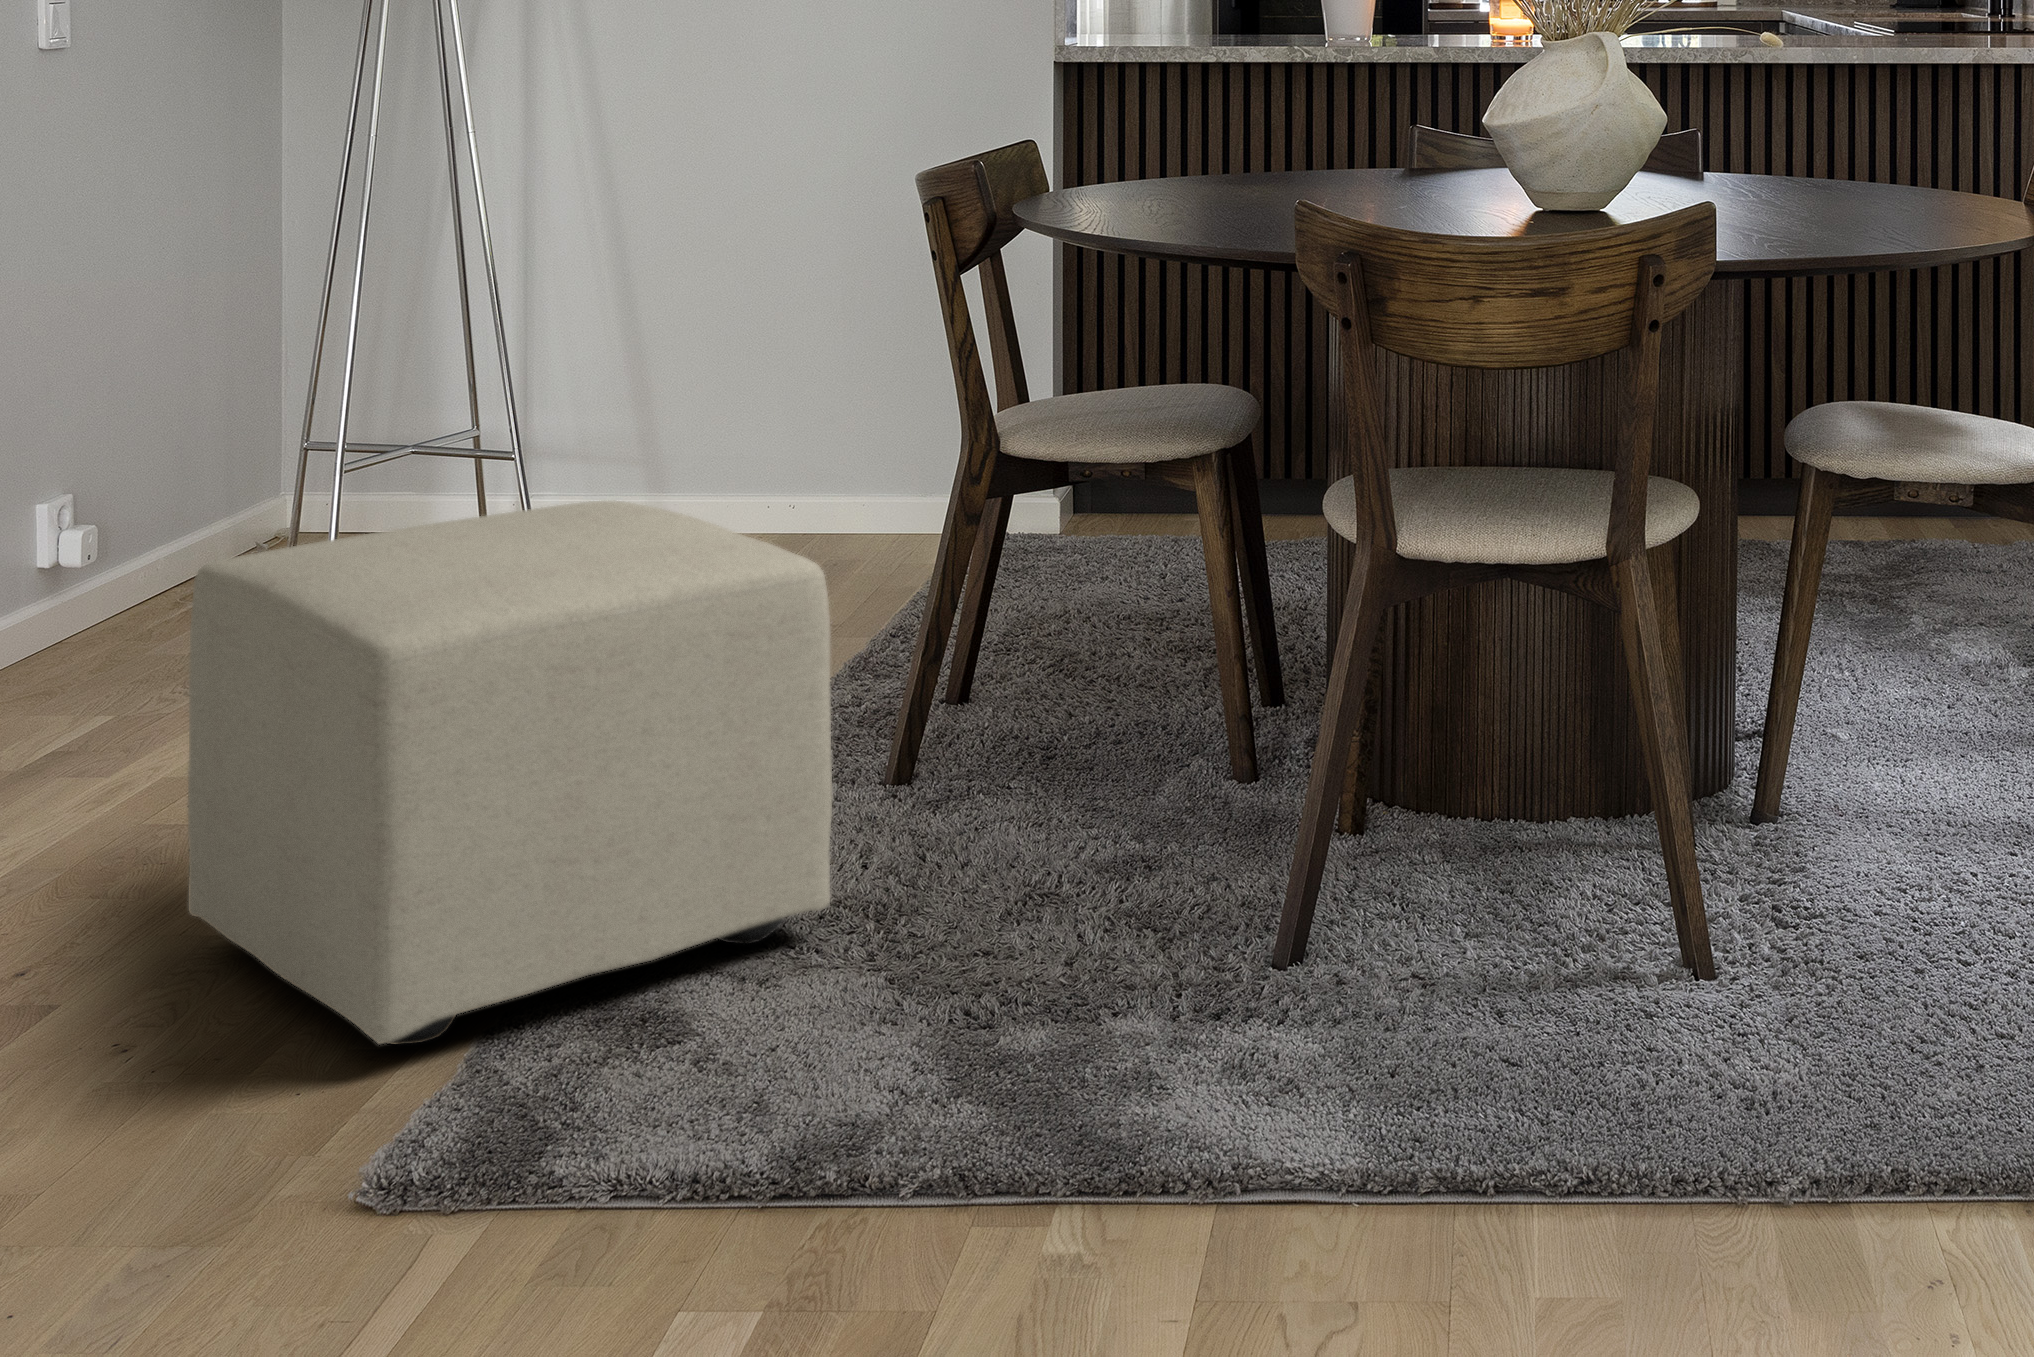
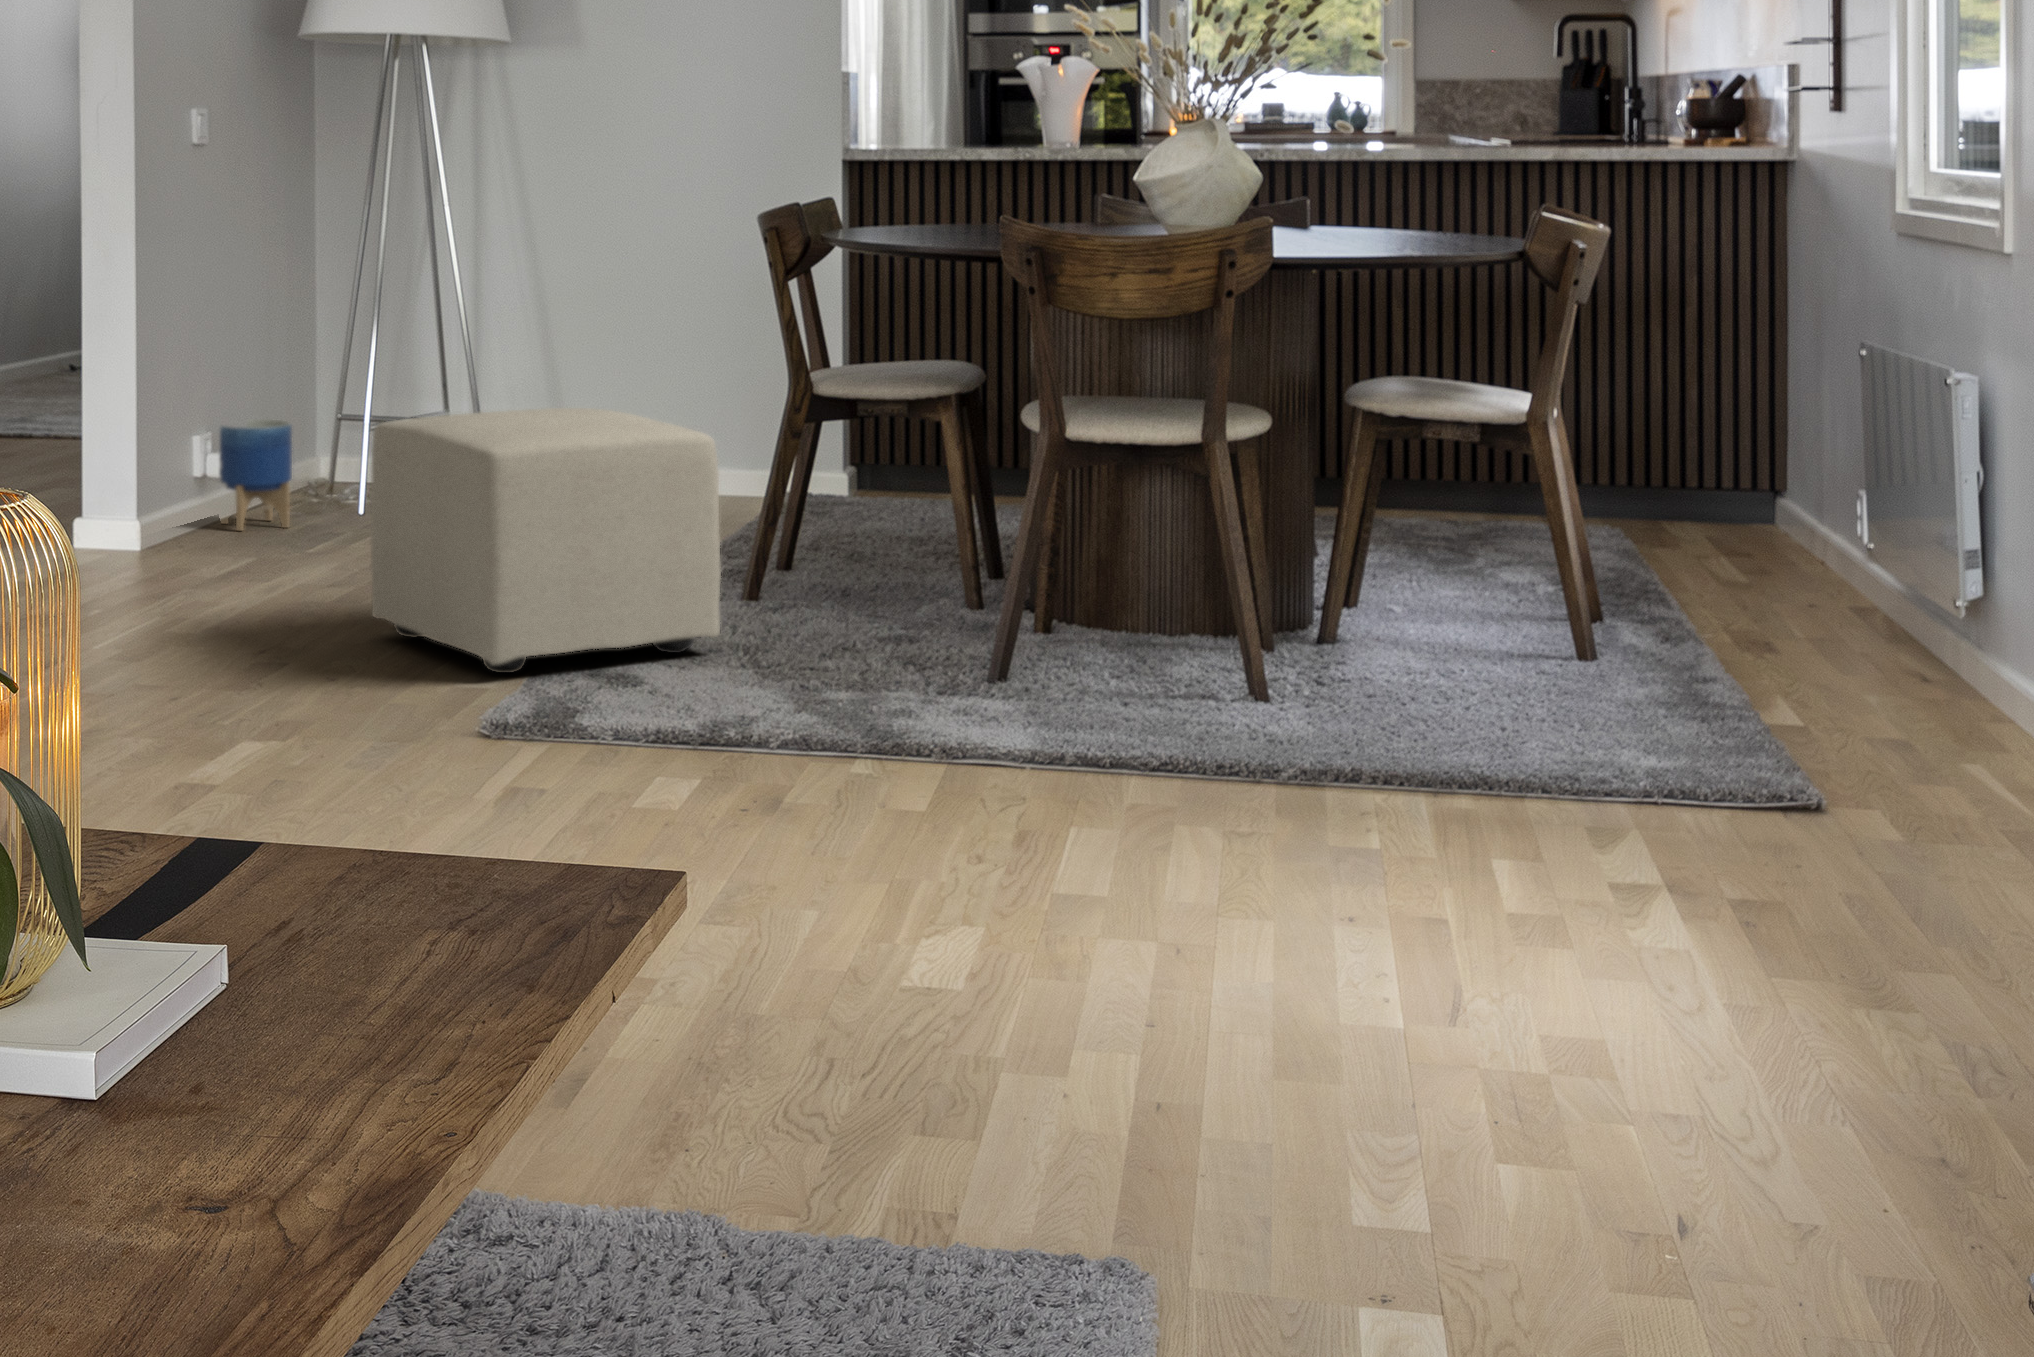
planter: none [34,474,172,667] -> present [220,419,292,531]

